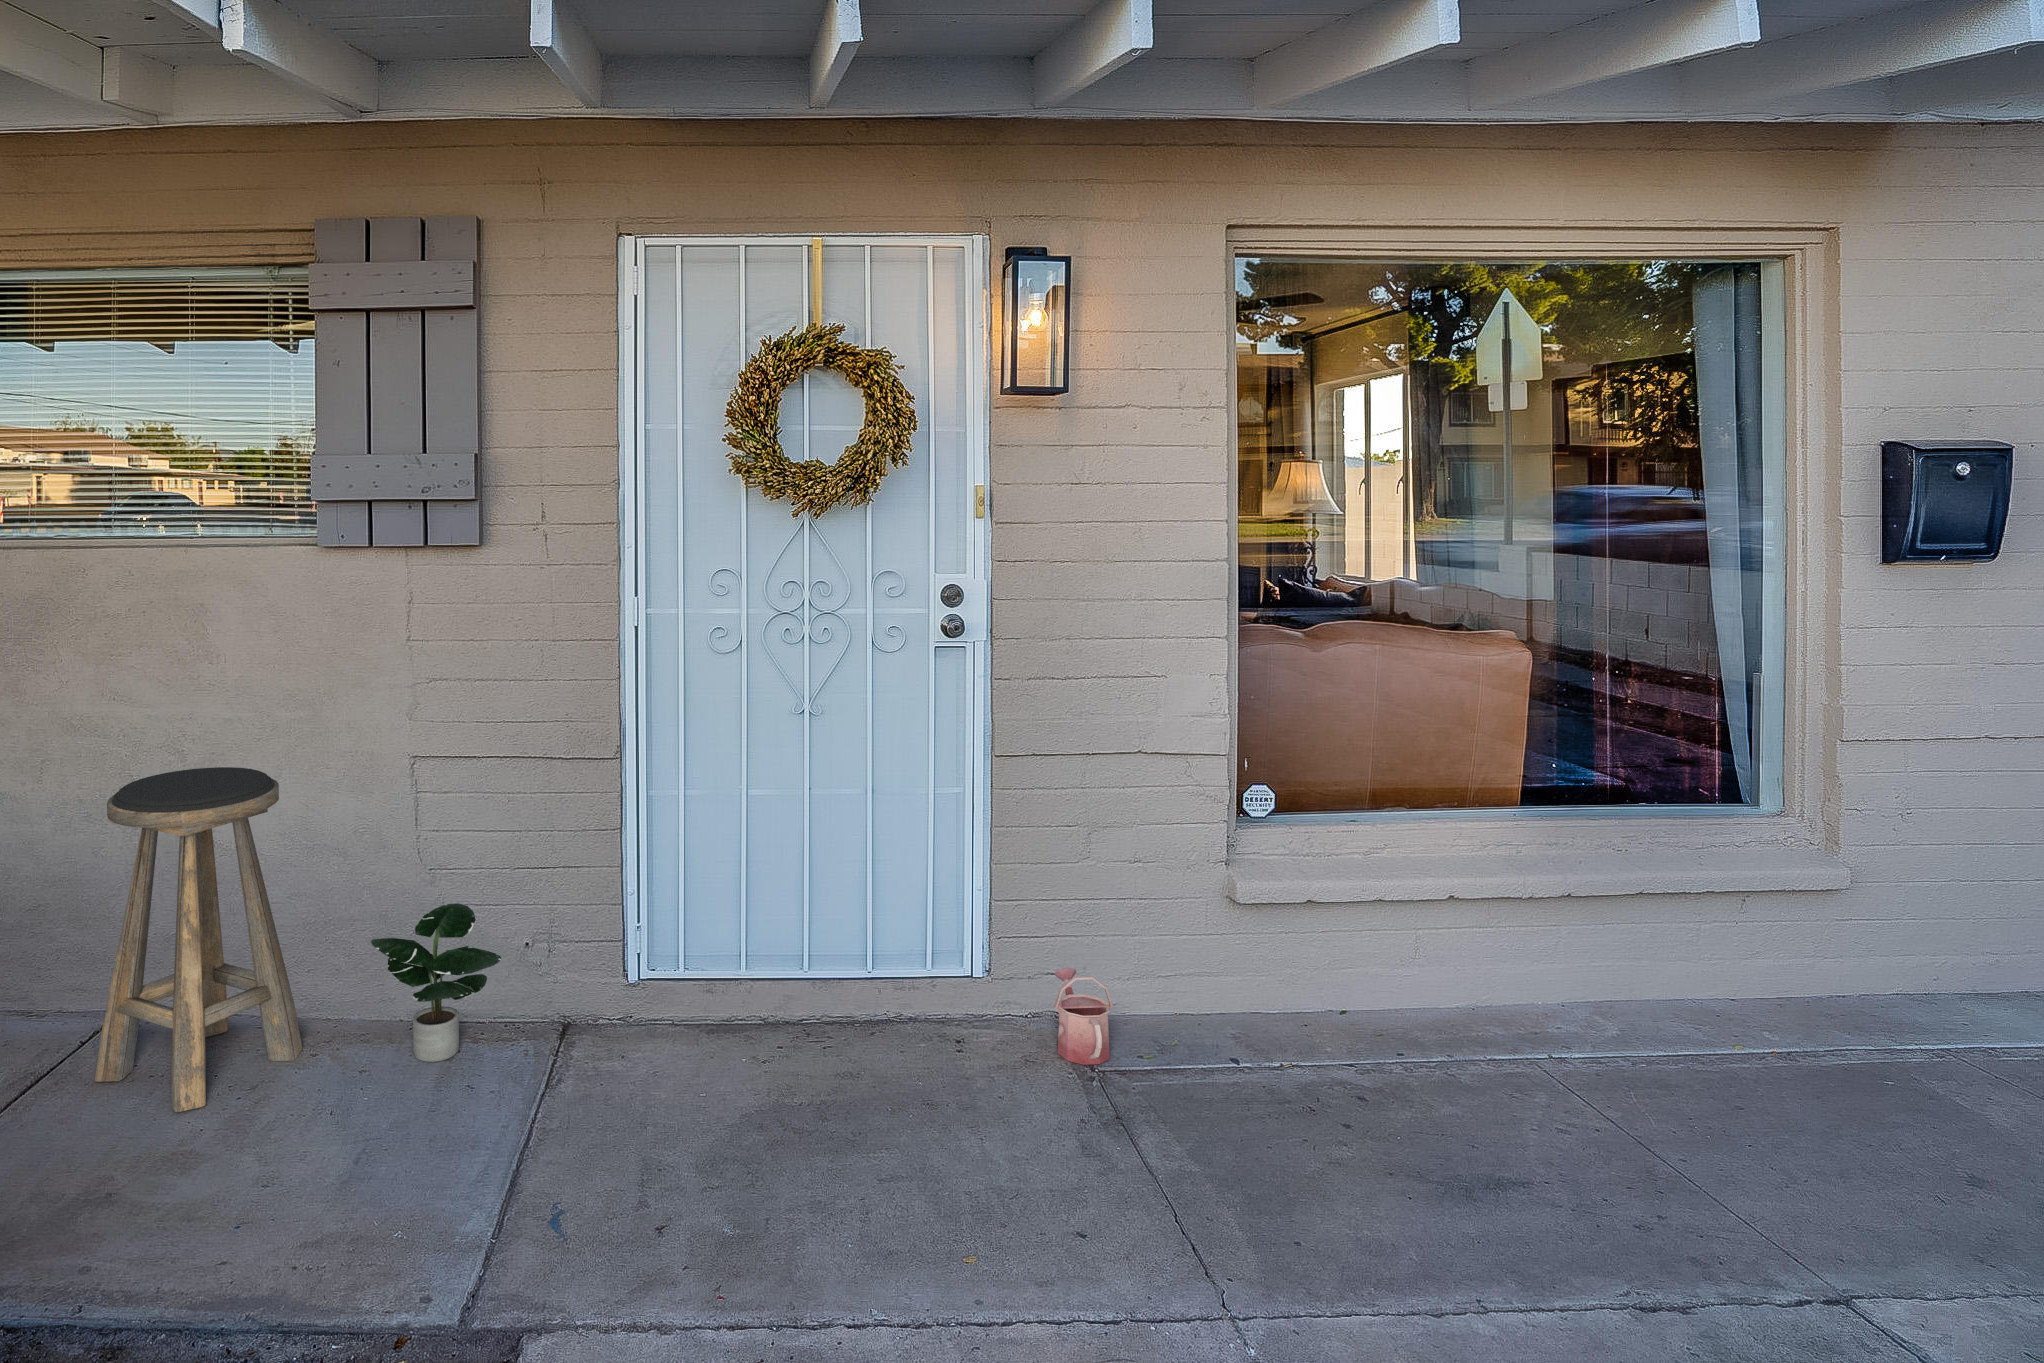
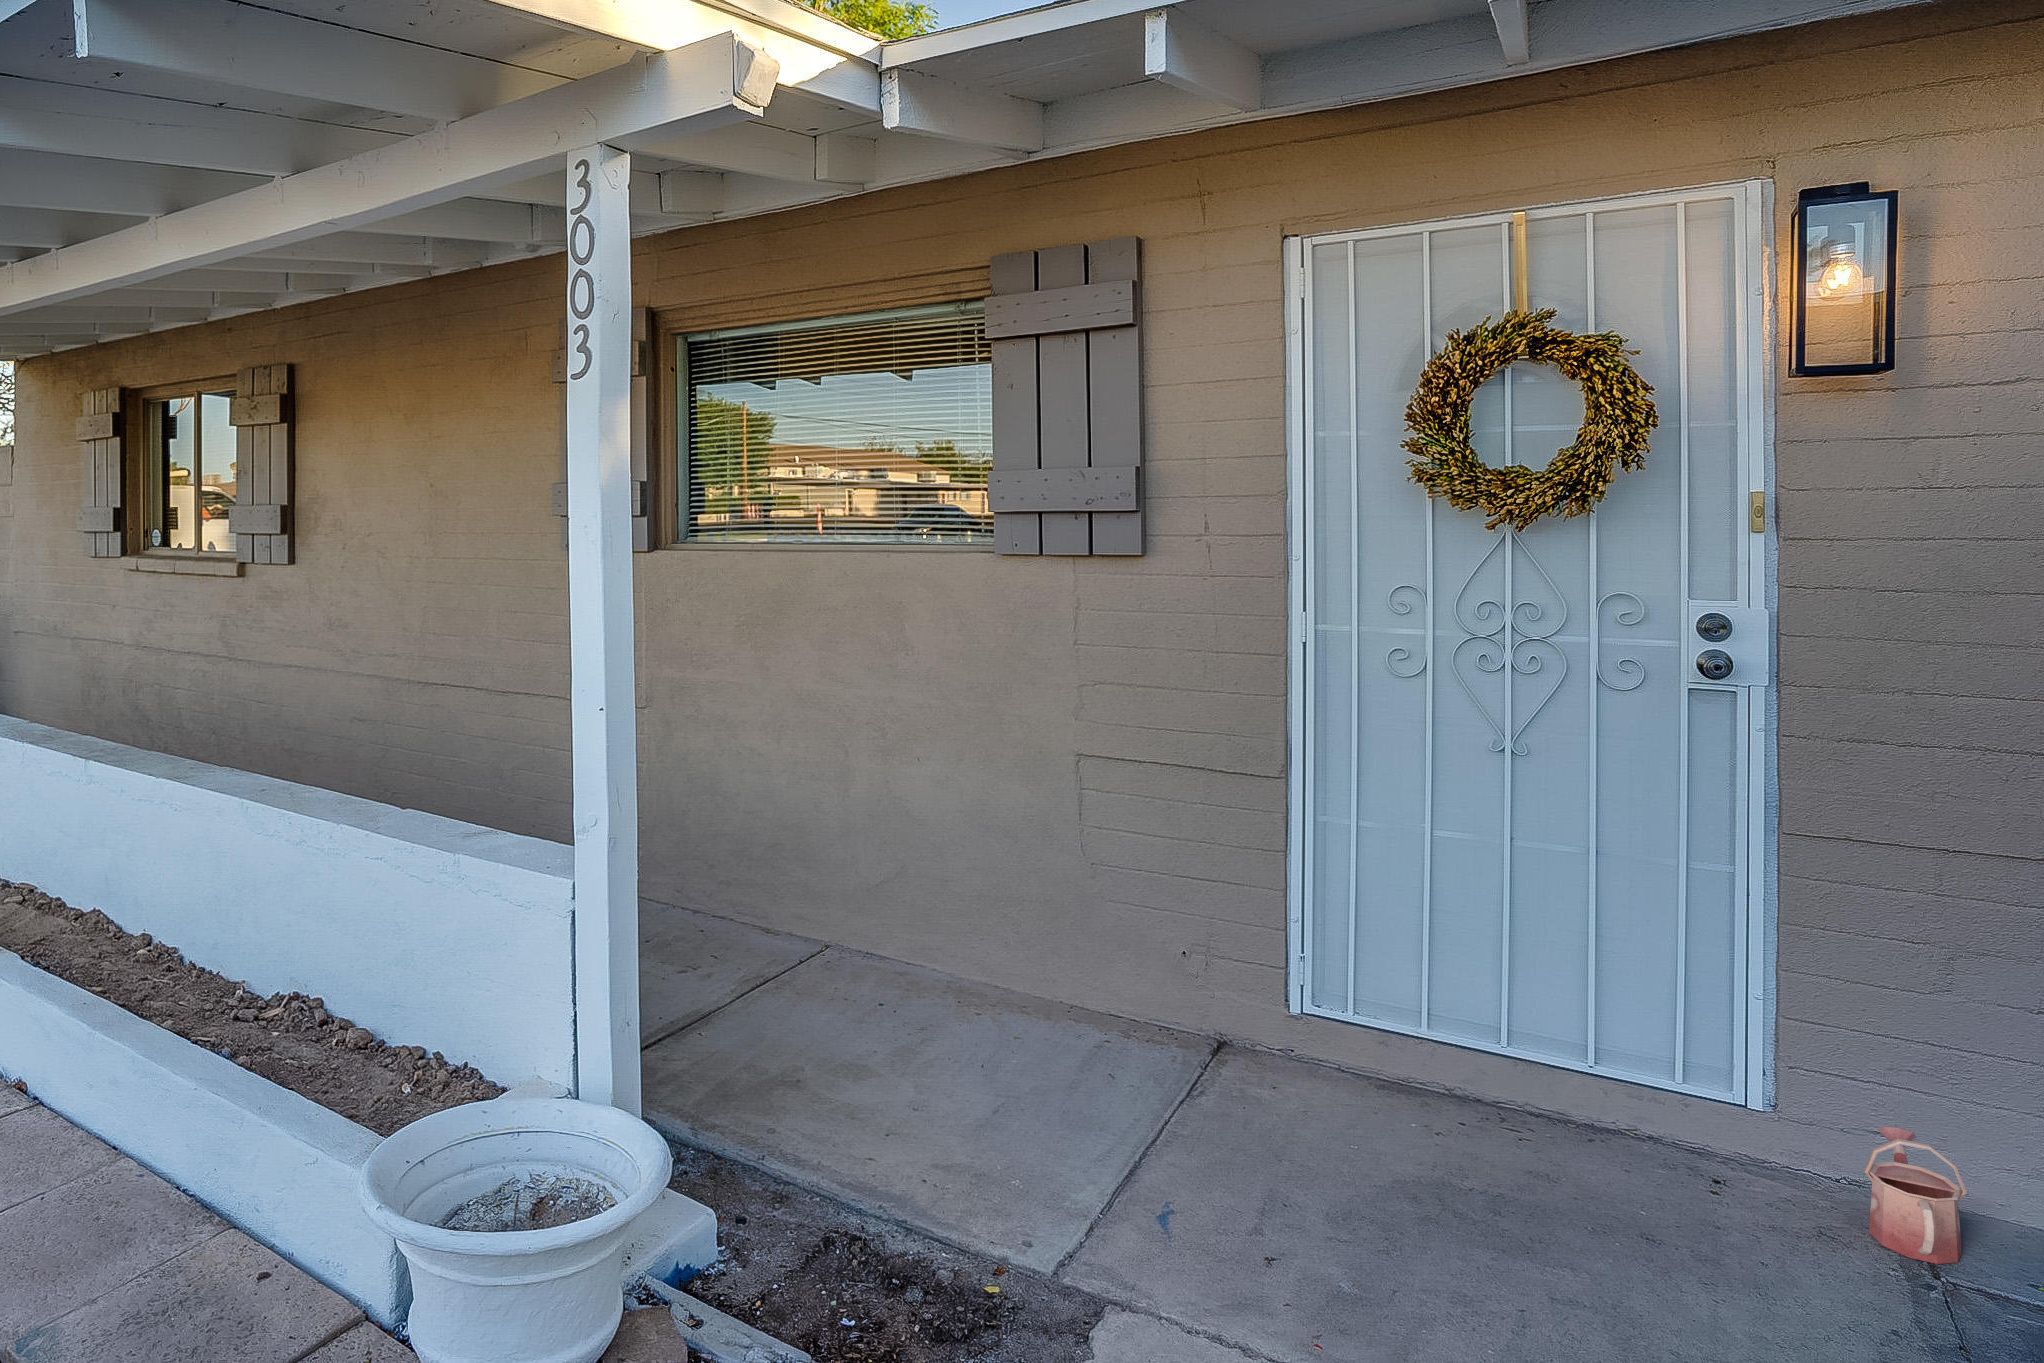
stool: present [95,767,302,1112] -> none [815,744,977,1035]
potted plant: present [371,903,501,1062] -> none [1029,900,1152,1047]

